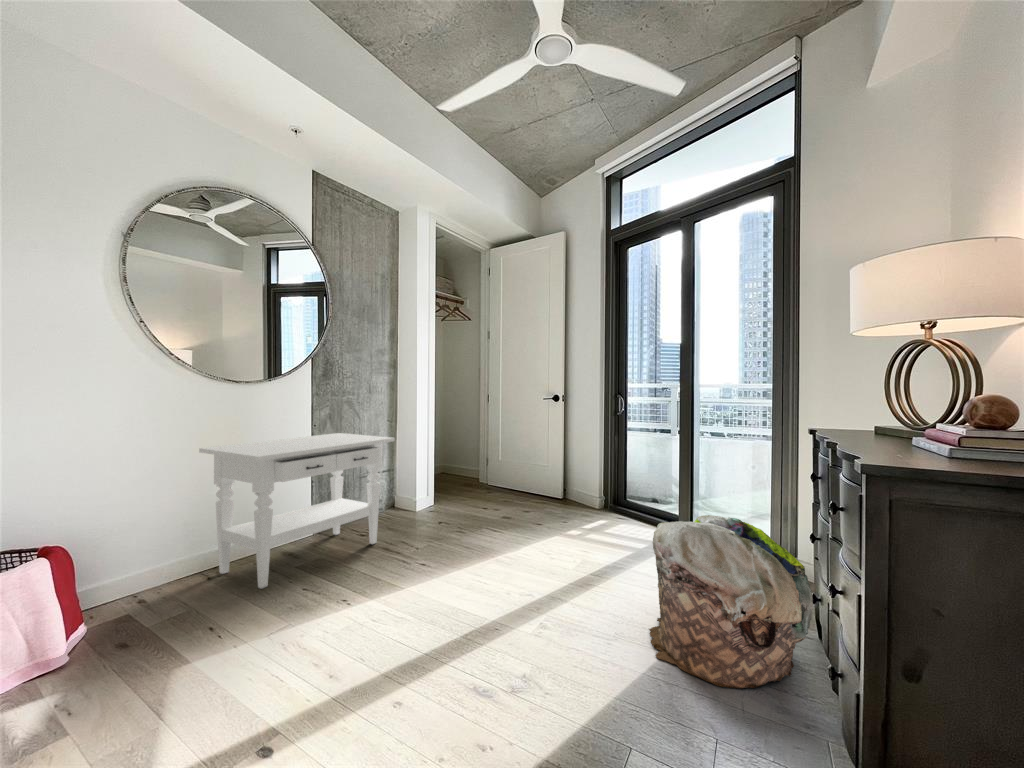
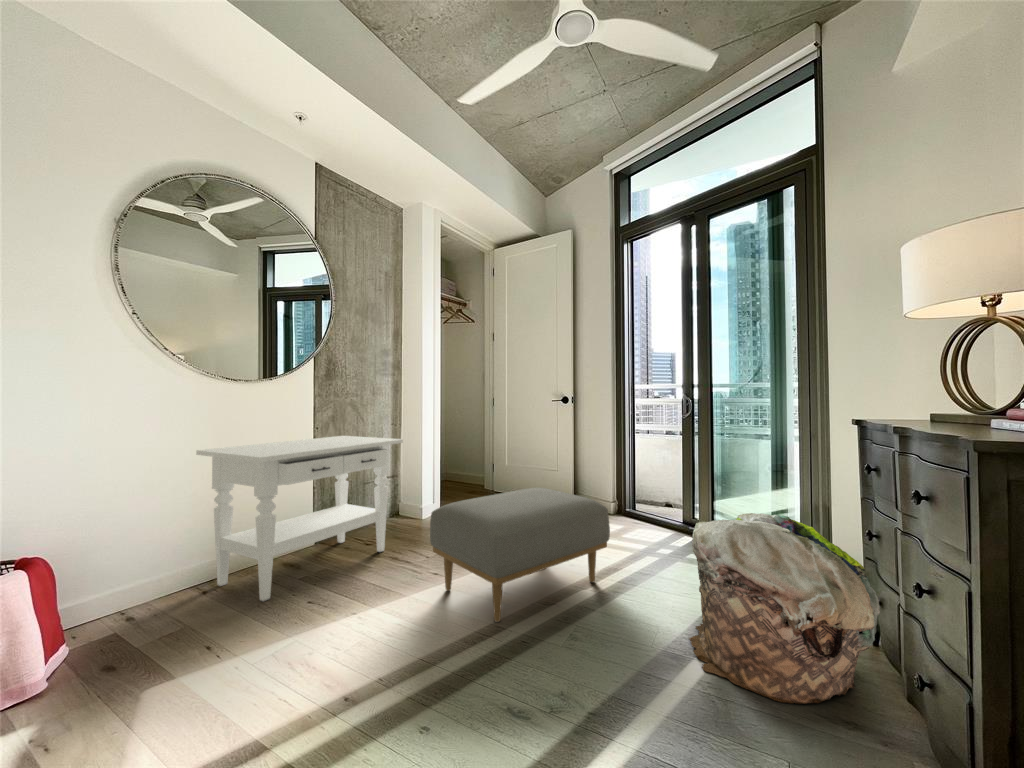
ottoman: none [416,486,586,611] -> present [430,488,610,622]

